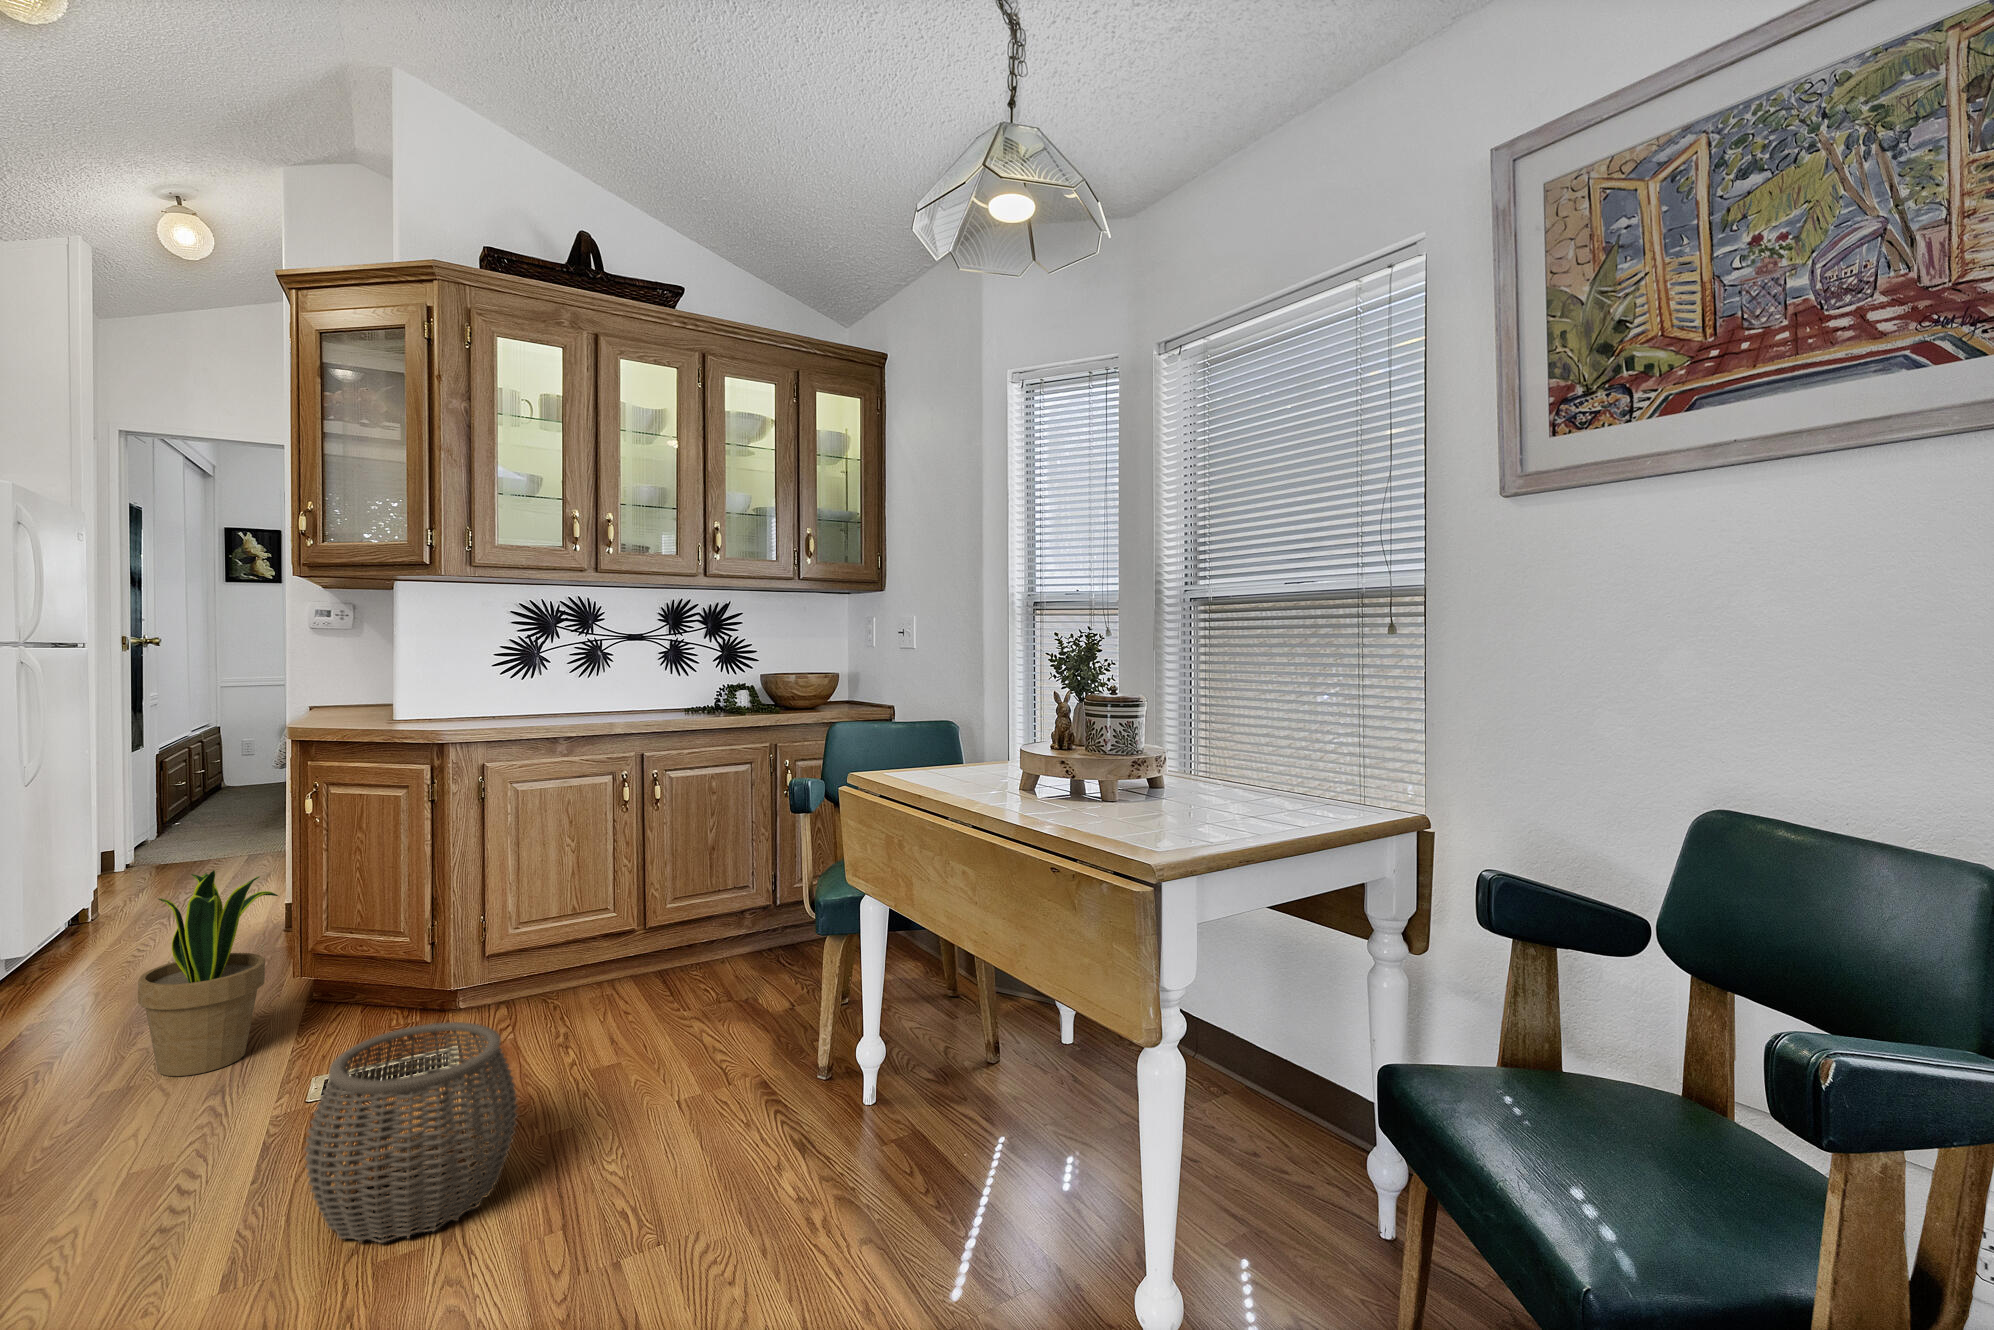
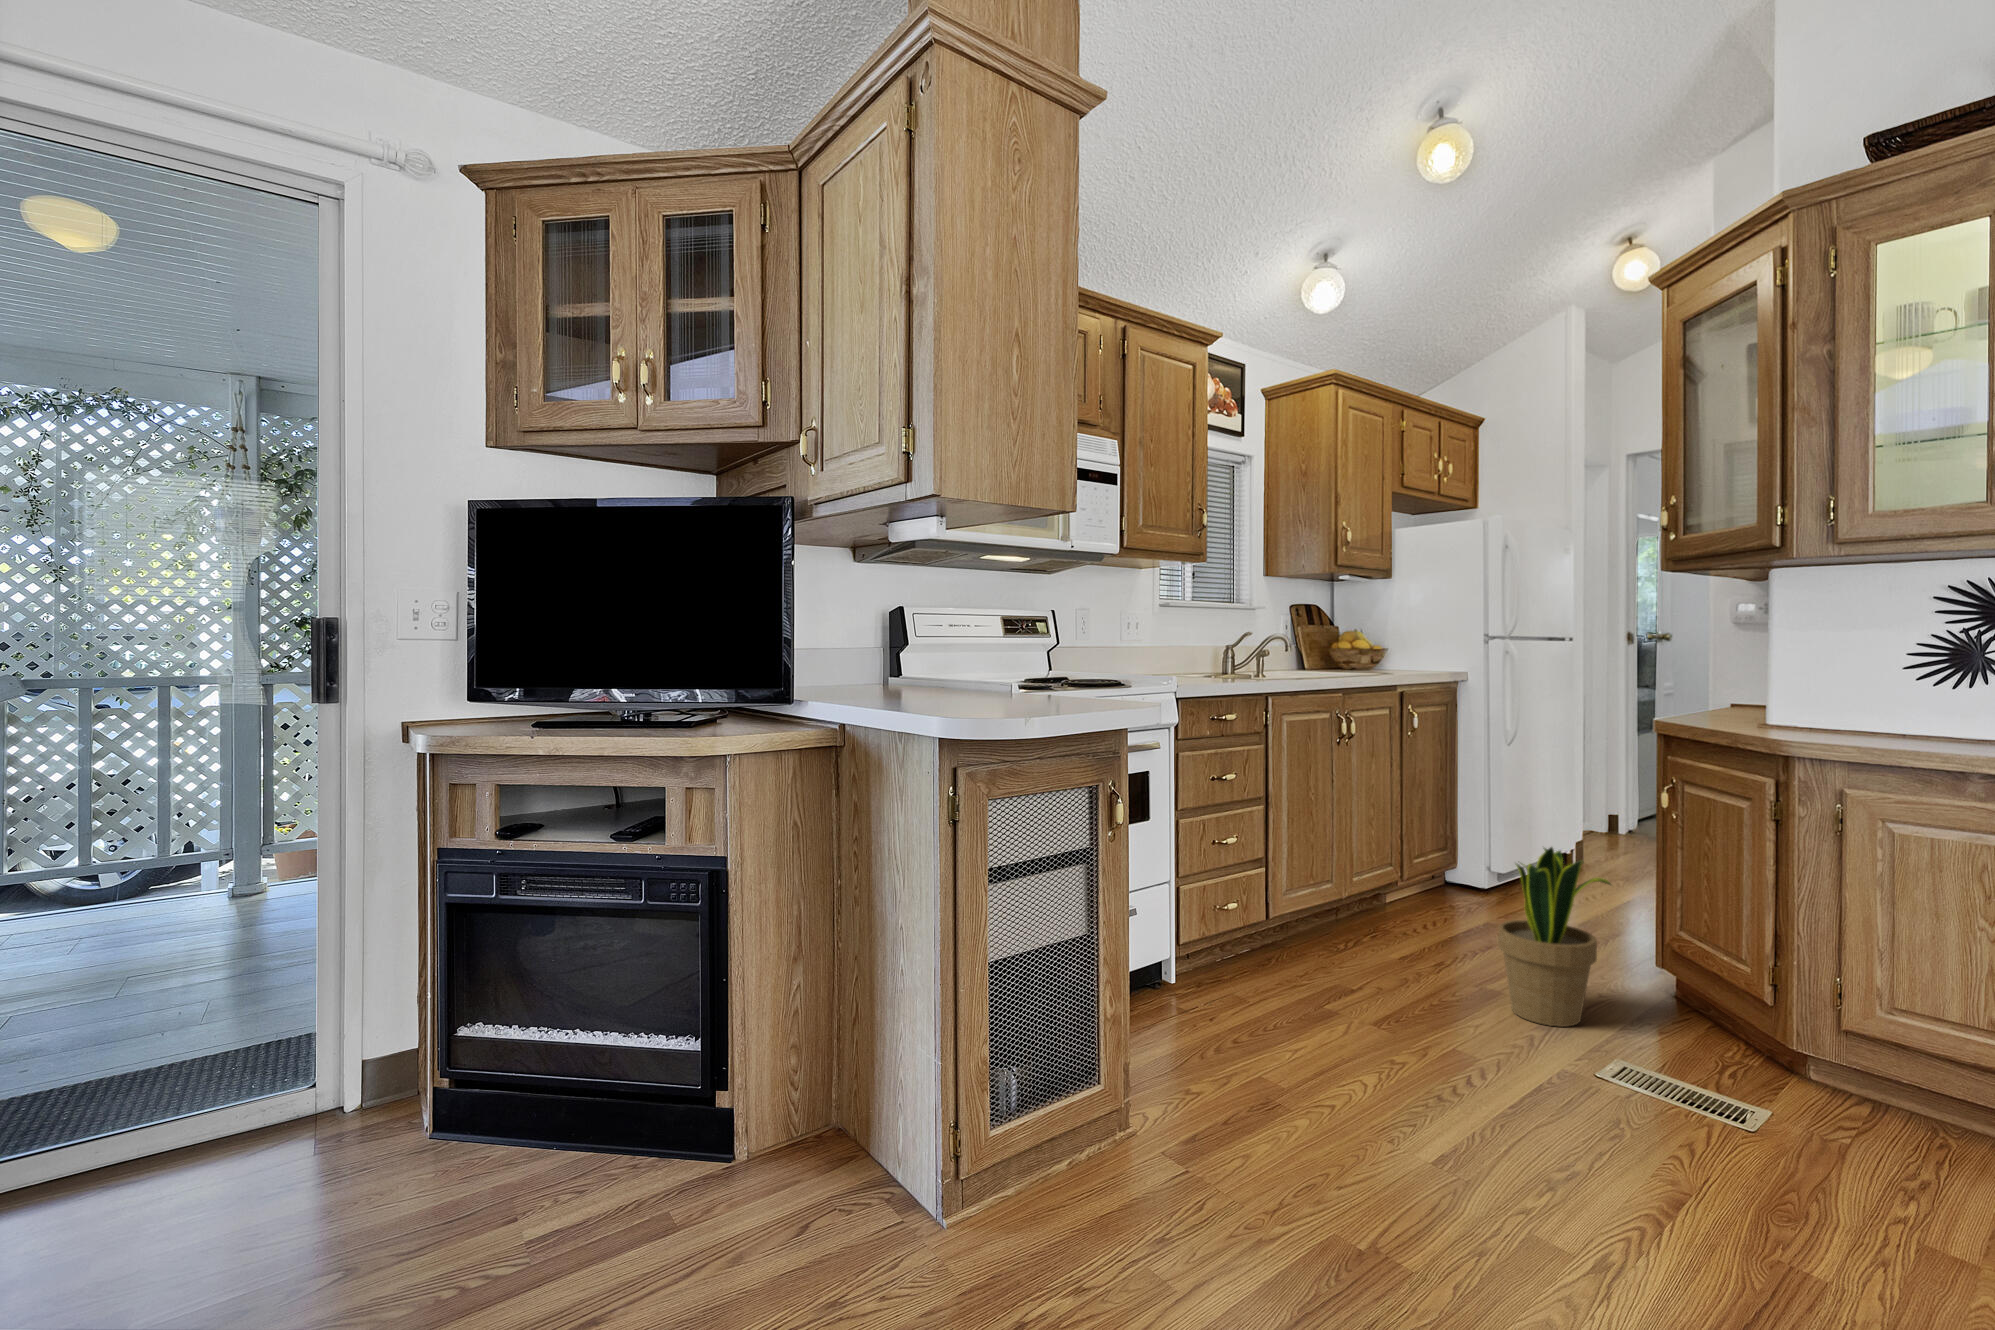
woven basket: present [305,1022,518,1243] -> none [1495,1031,1722,1266]

